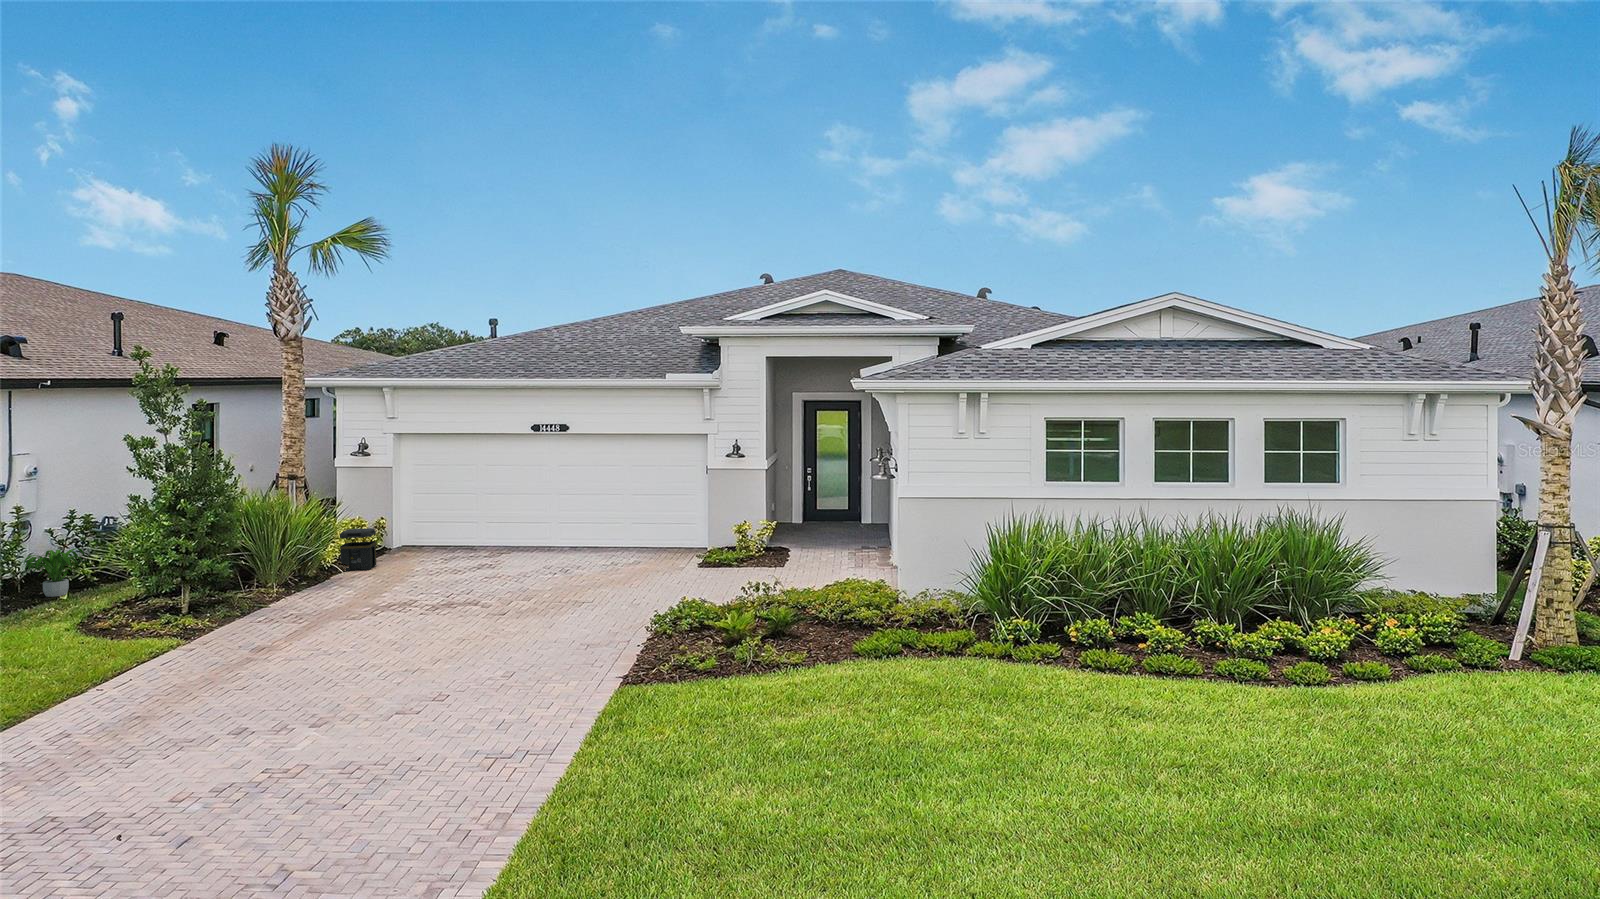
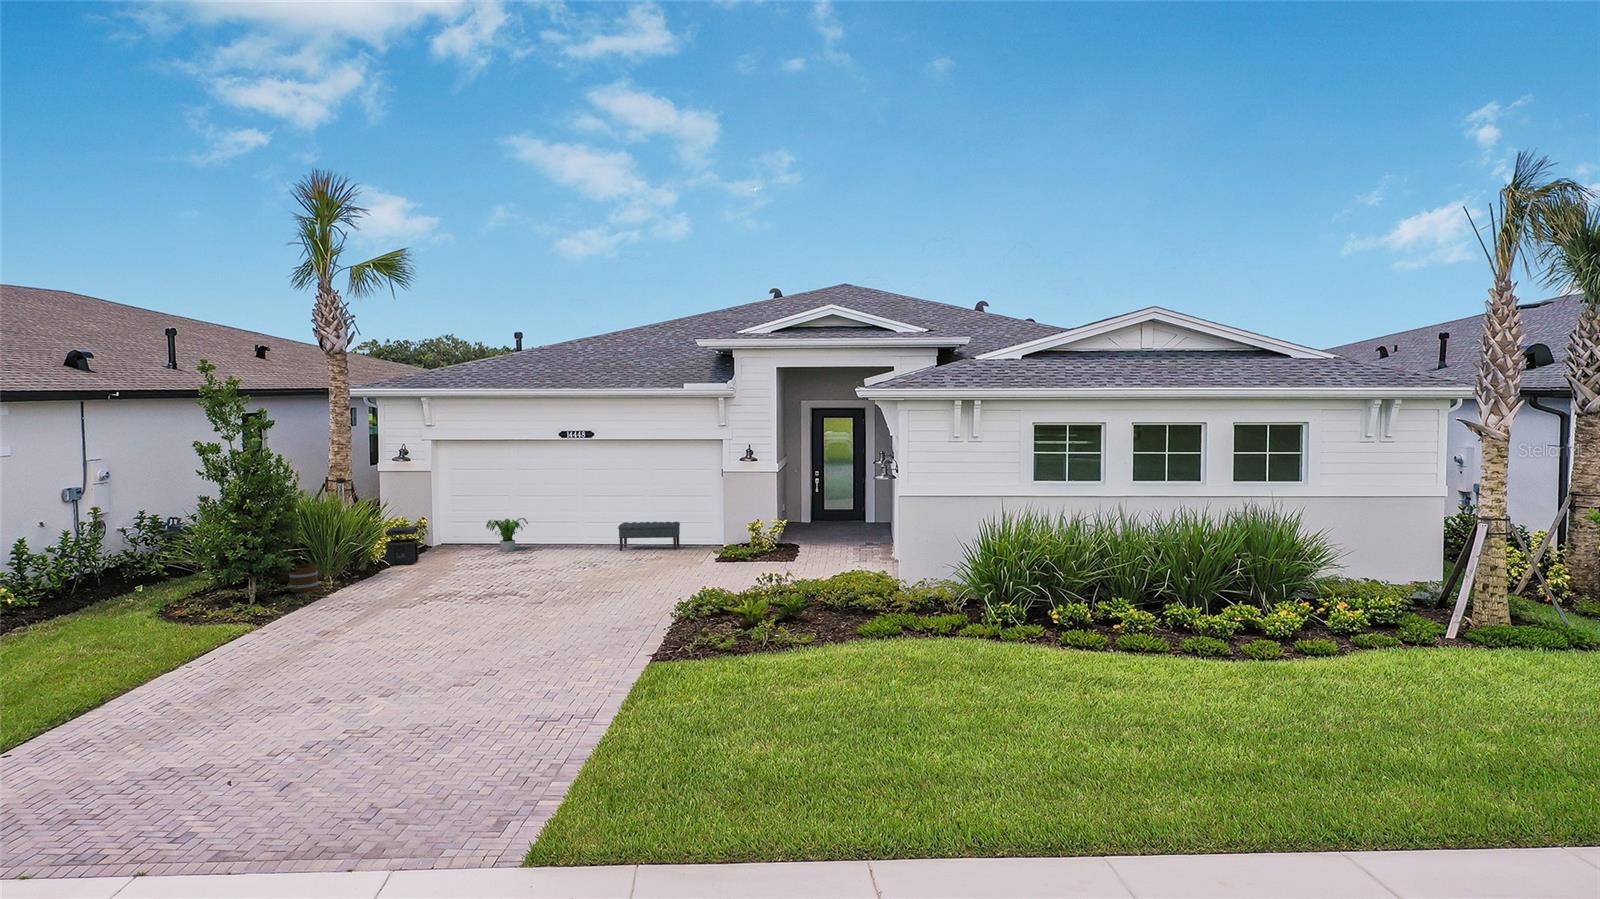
bench: none [595,524,662,555] -> present [618,522,680,551]
potted plant: present [24,548,84,597] -> present [486,518,528,552]
bucket: none [229,567,262,601] -> present [289,563,318,592]

